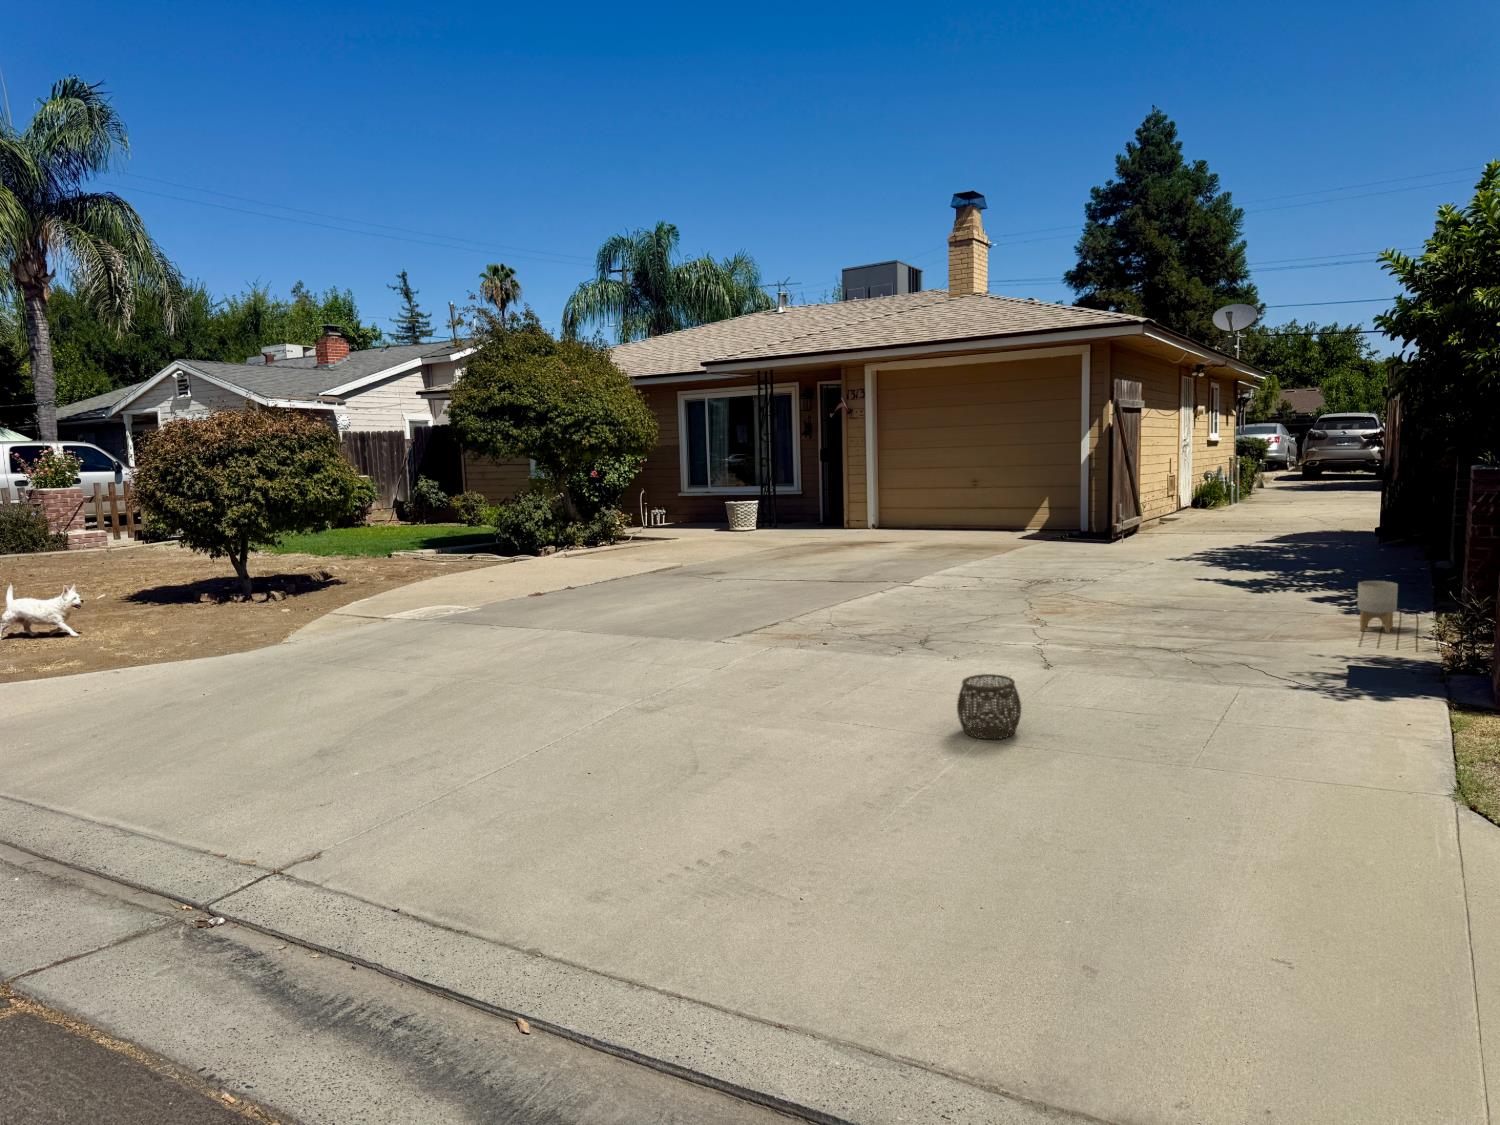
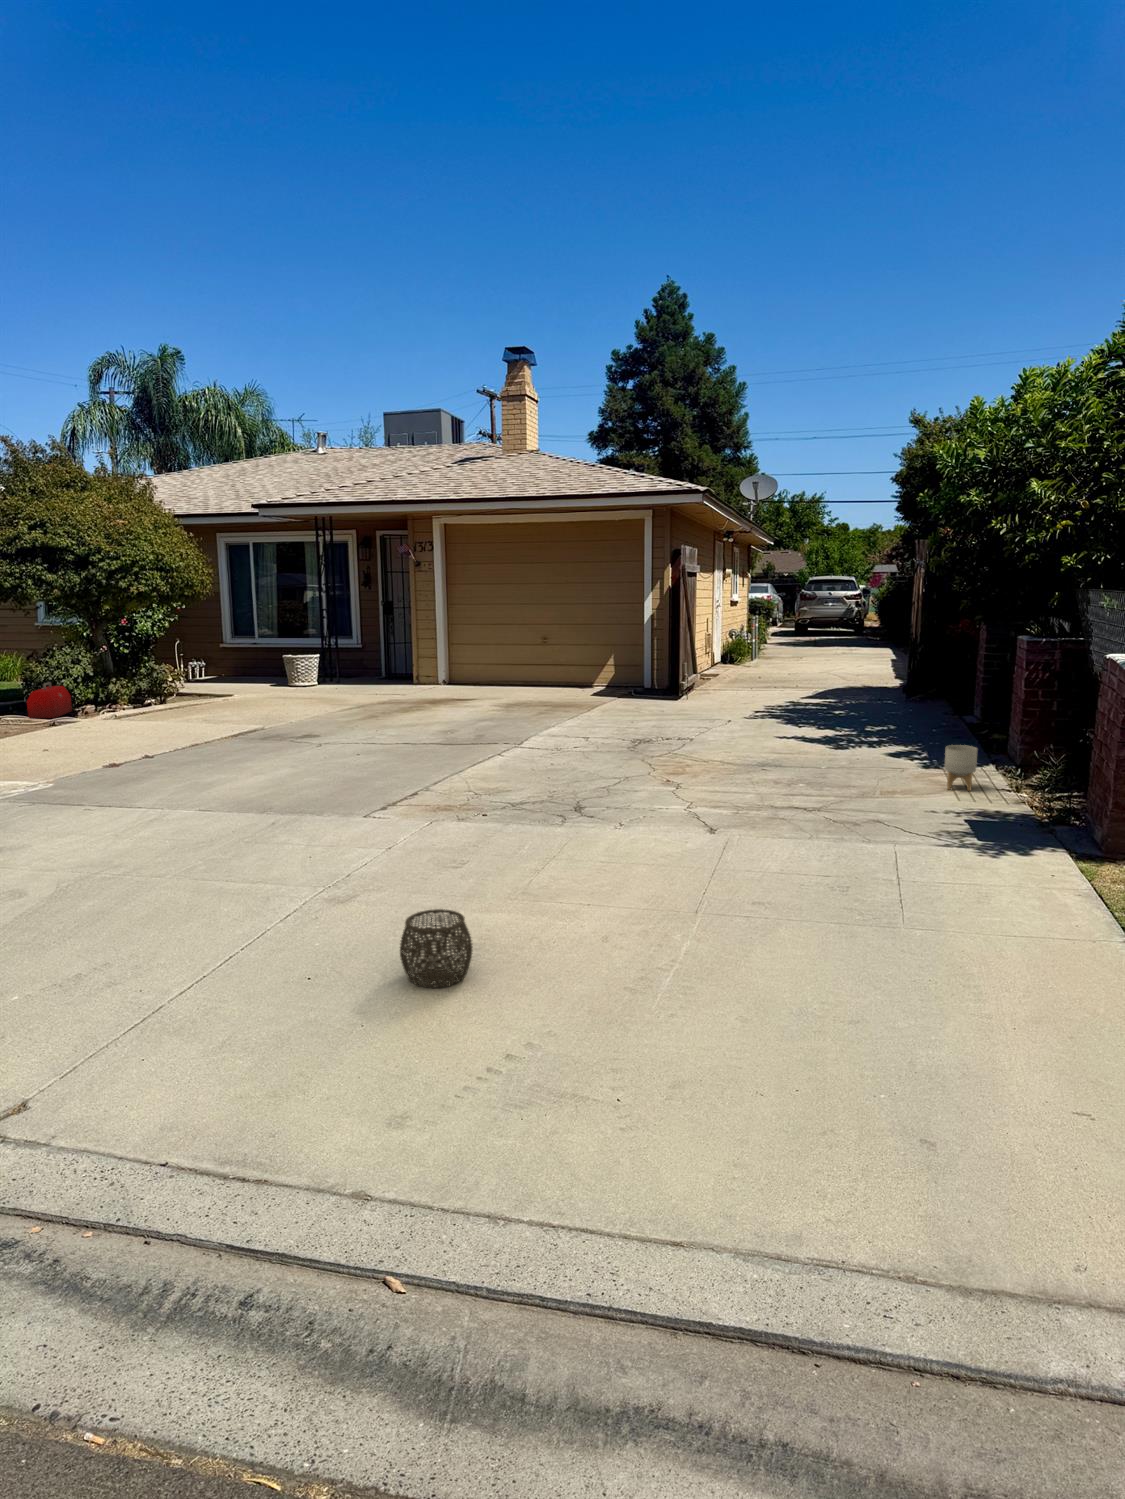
toolbox: none [496,524,534,556] -> present [27,682,72,718]
woven basket: present [957,674,1022,739] -> present [400,909,473,988]

